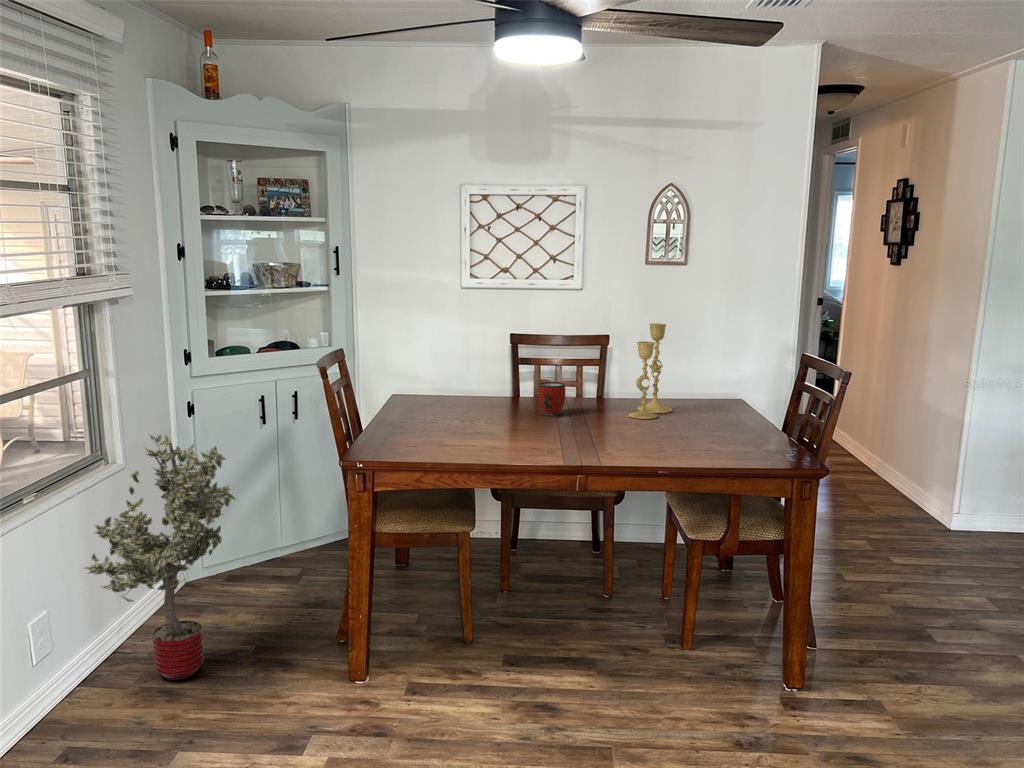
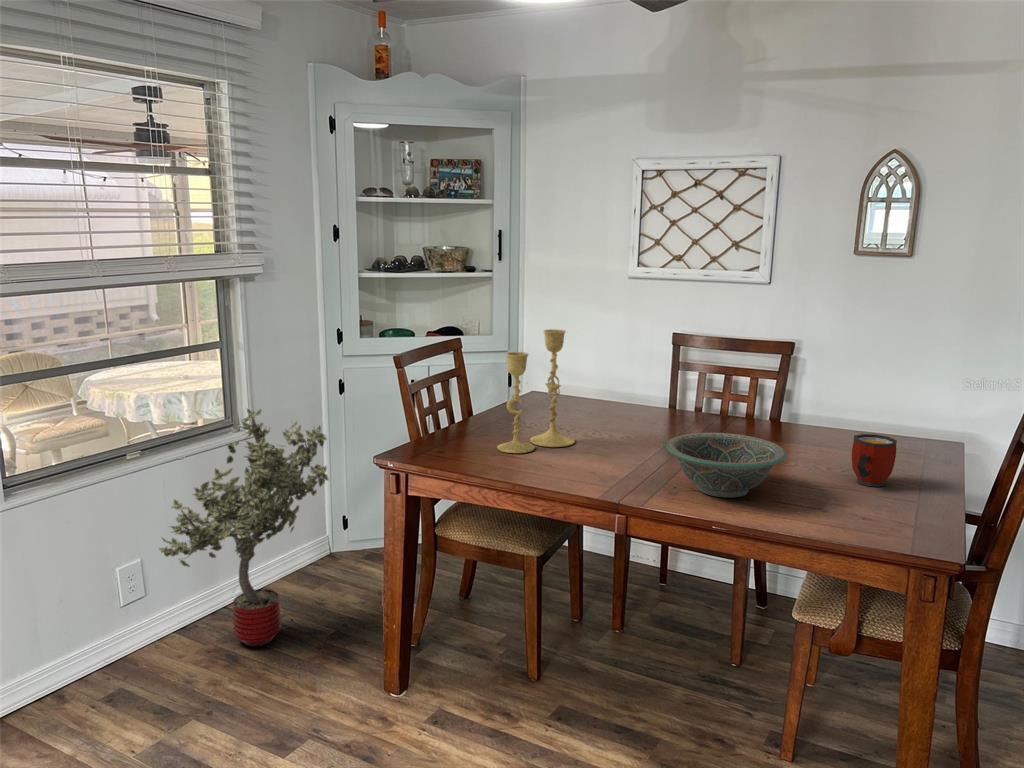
candlestick: present [629,323,672,419] -> present [497,329,575,453]
mug: present [538,382,566,416] -> present [852,434,897,487]
decorative bowl: none [593,405,684,452] -> present [666,433,786,498]

